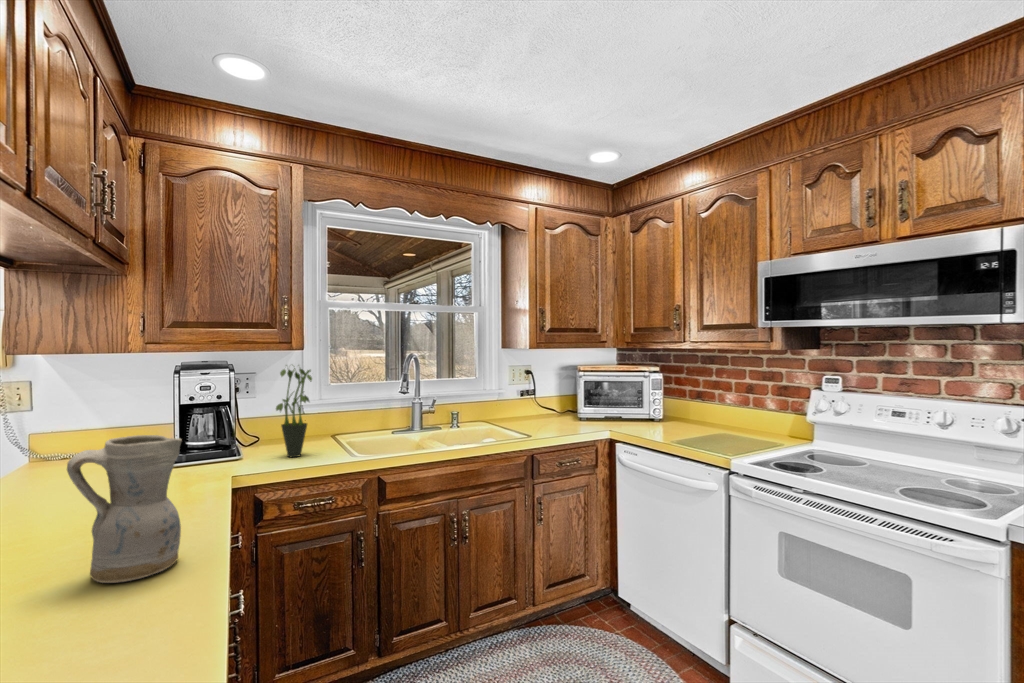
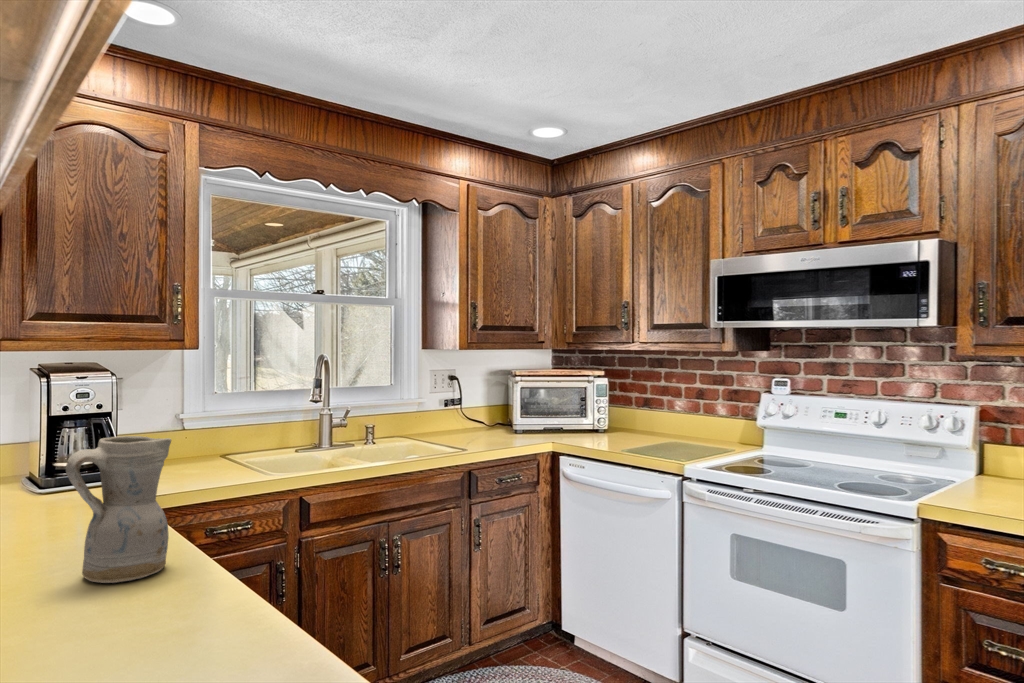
potted plant: present [276,368,312,457] -> none [177,367,224,478]

